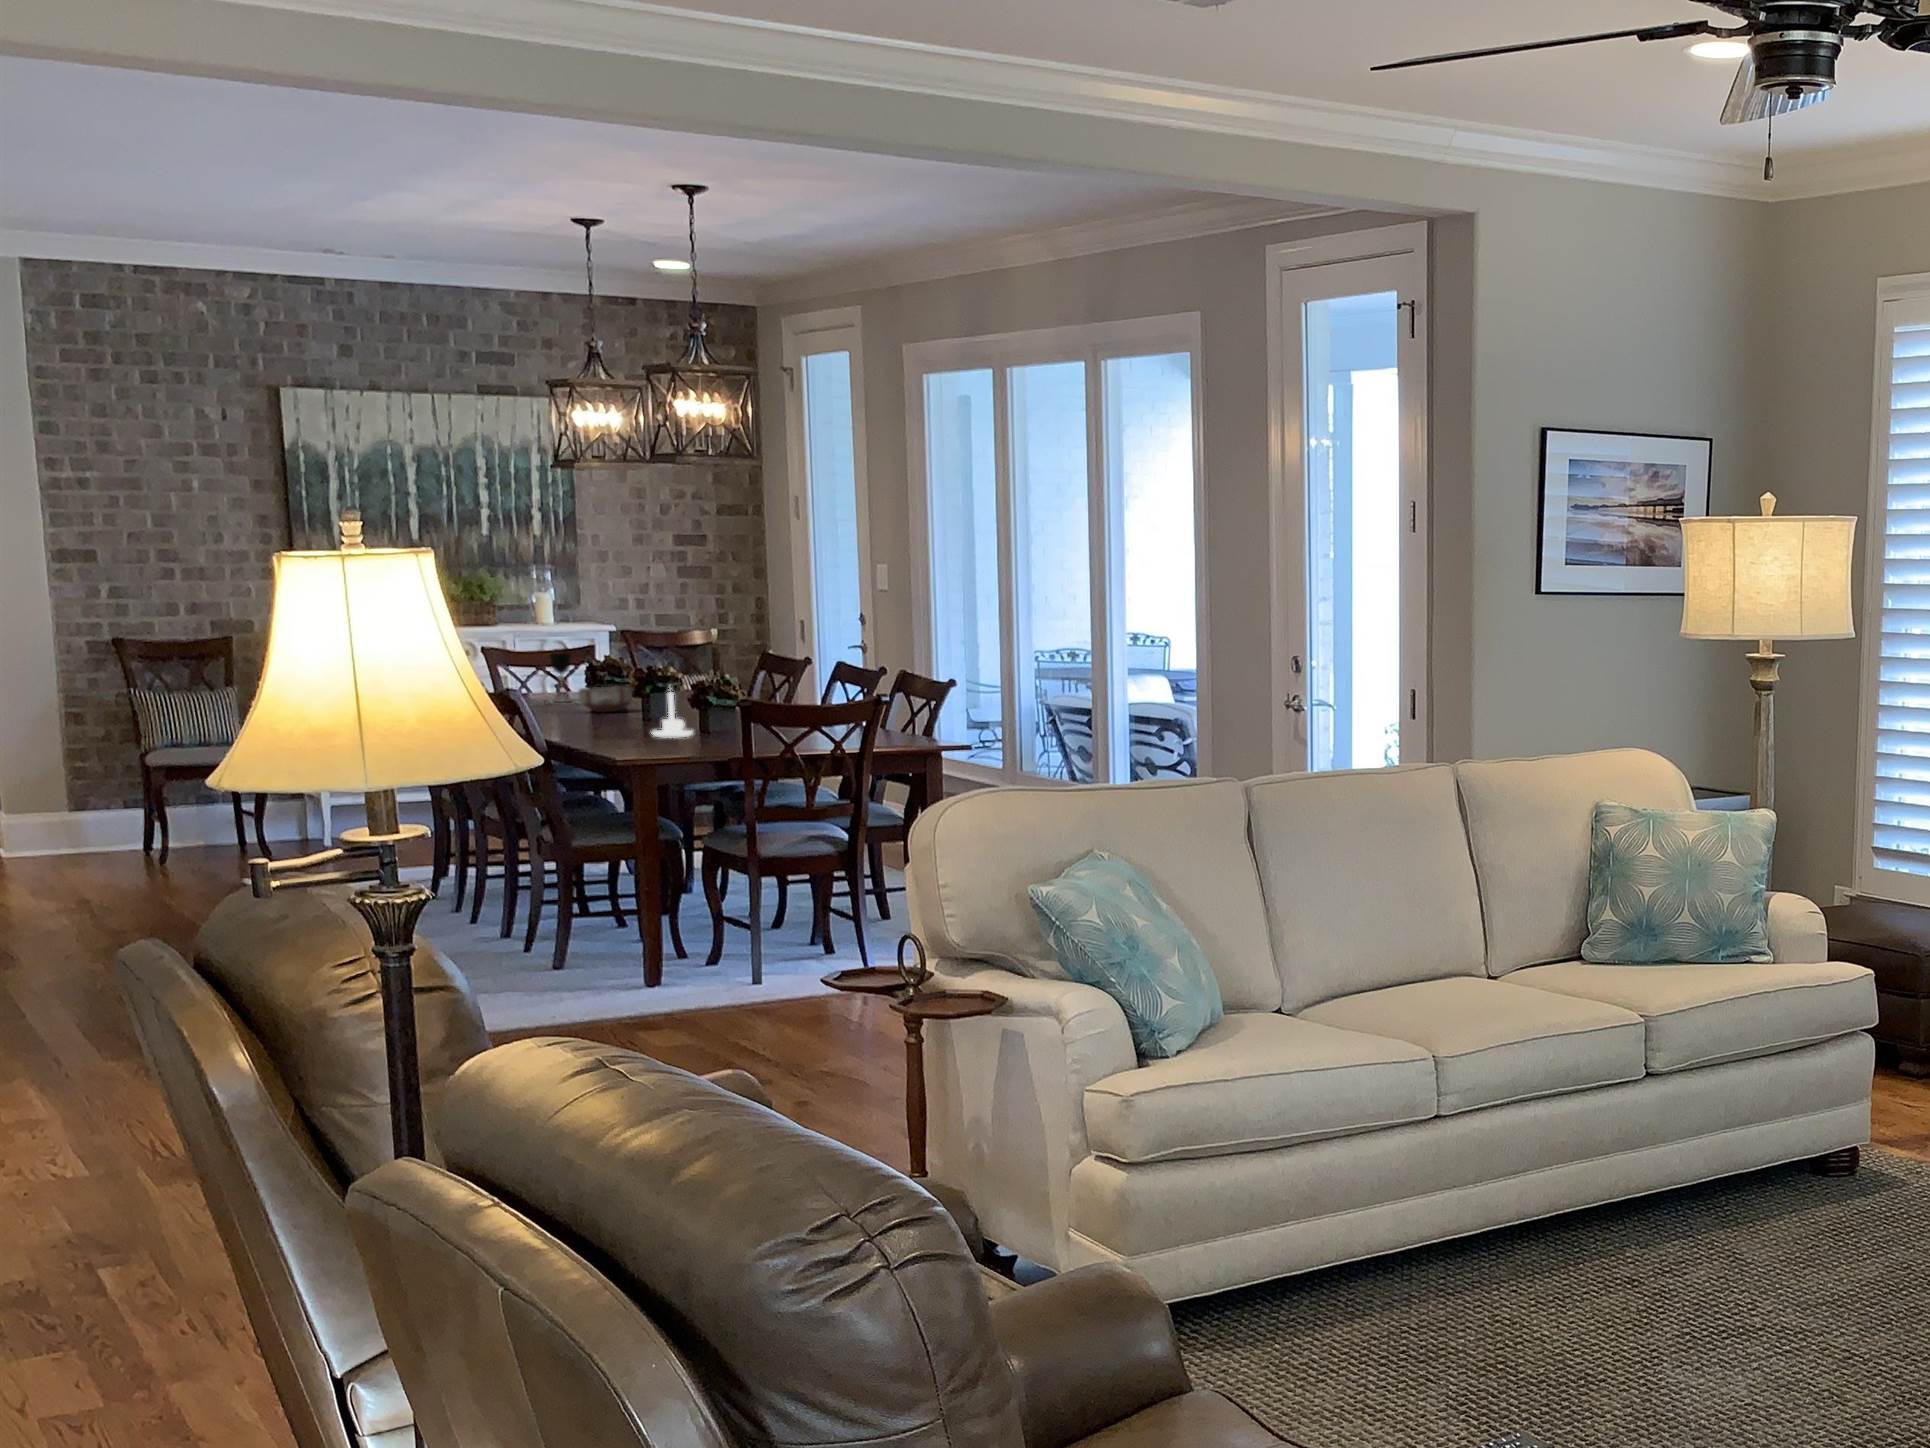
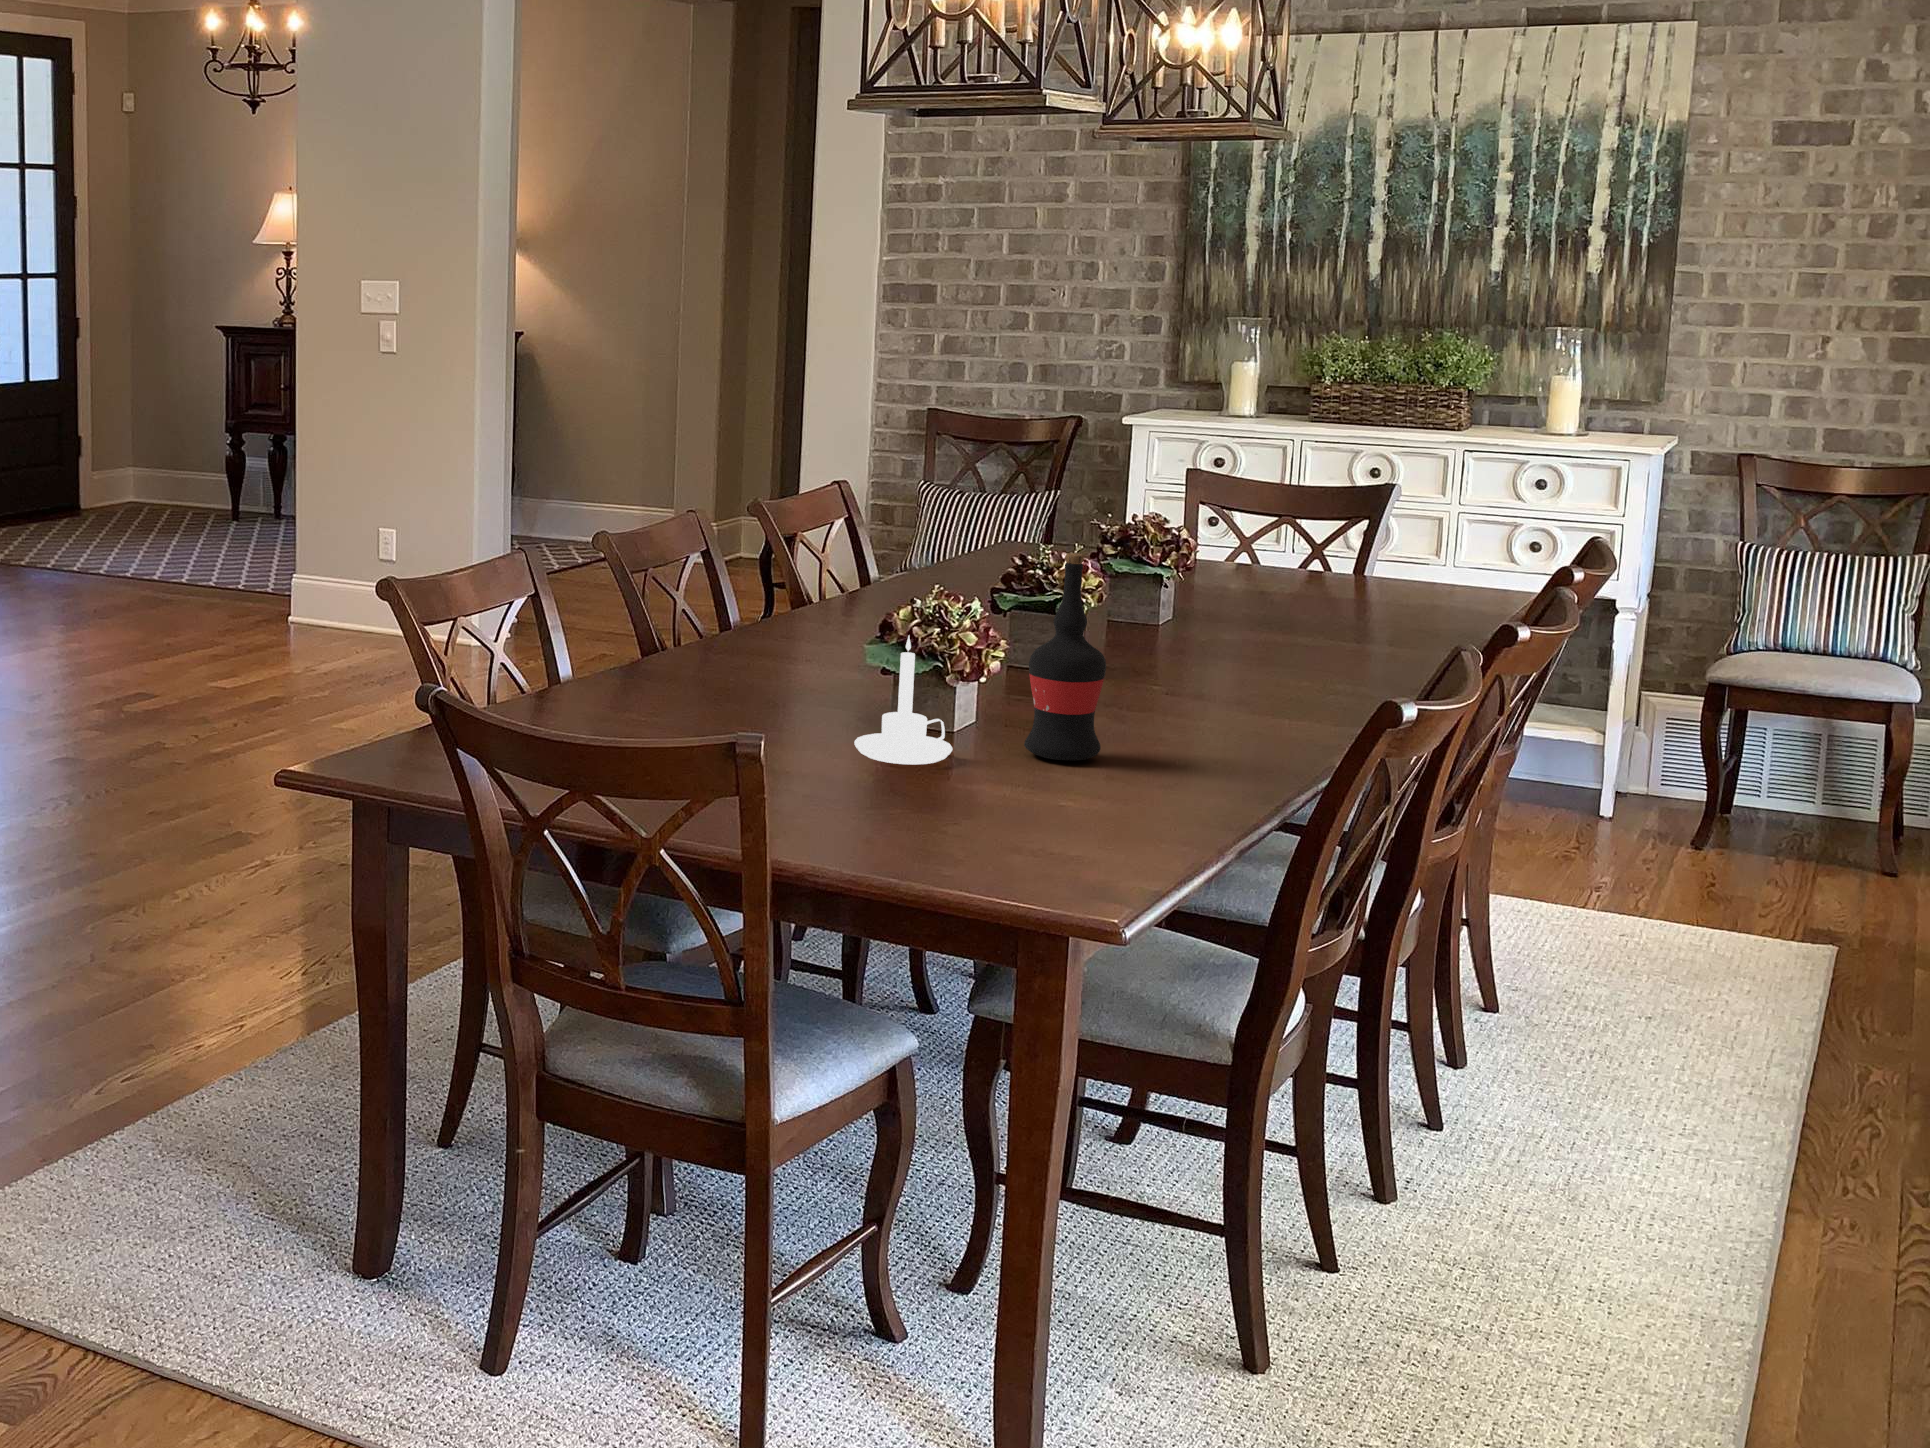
wine bottle: none [697,647,730,732] -> present [1024,553,1106,760]
wine glass: present [550,653,571,702] -> none [1280,498,1327,595]
ceramic bowl: present [579,686,632,712] -> none [1166,582,1277,639]

